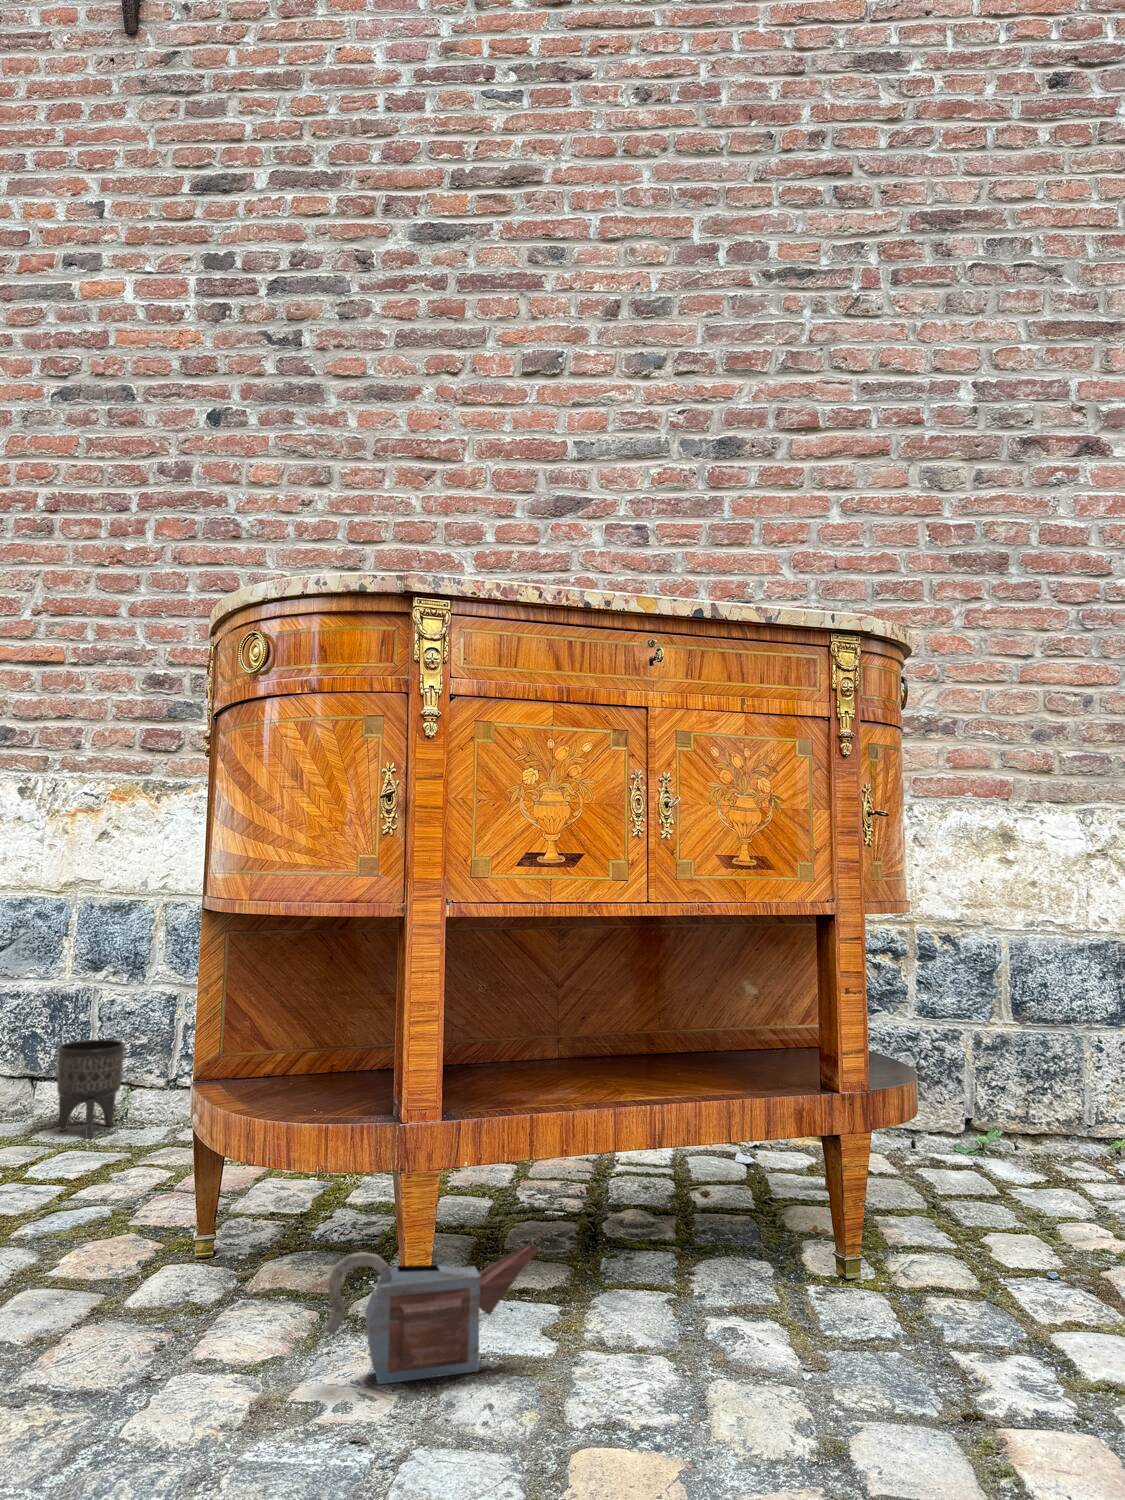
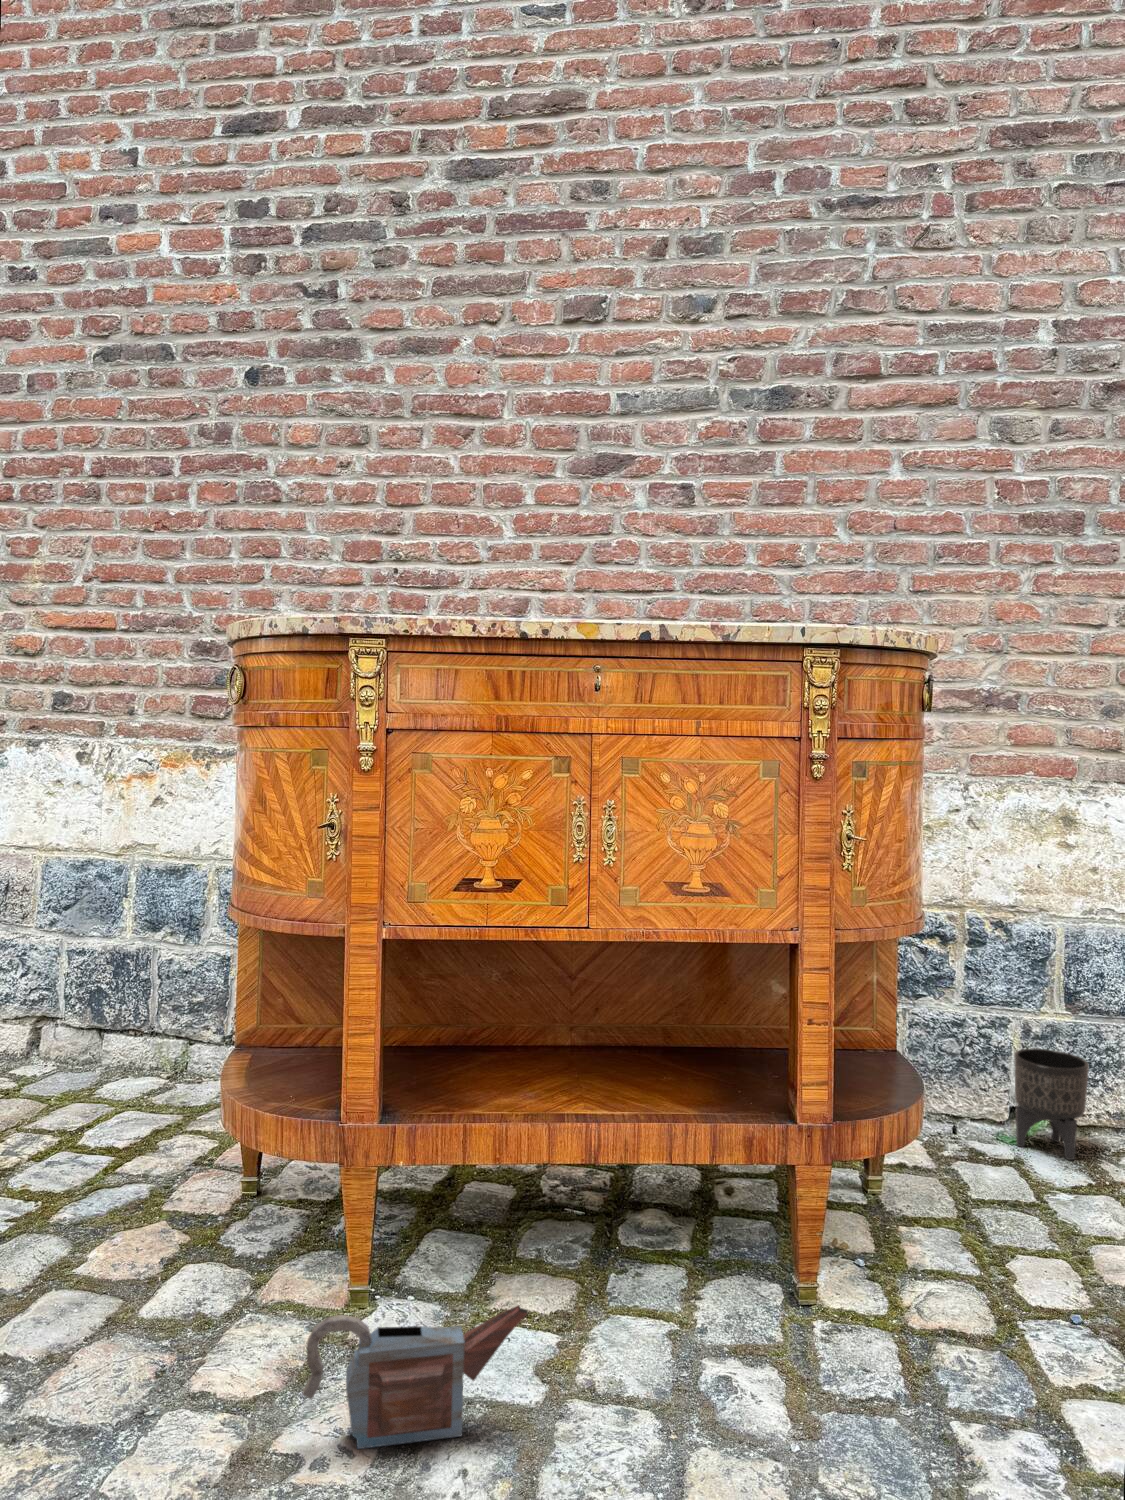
planter: present [57,1039,125,1137] -> present [1014,1048,1089,1160]

